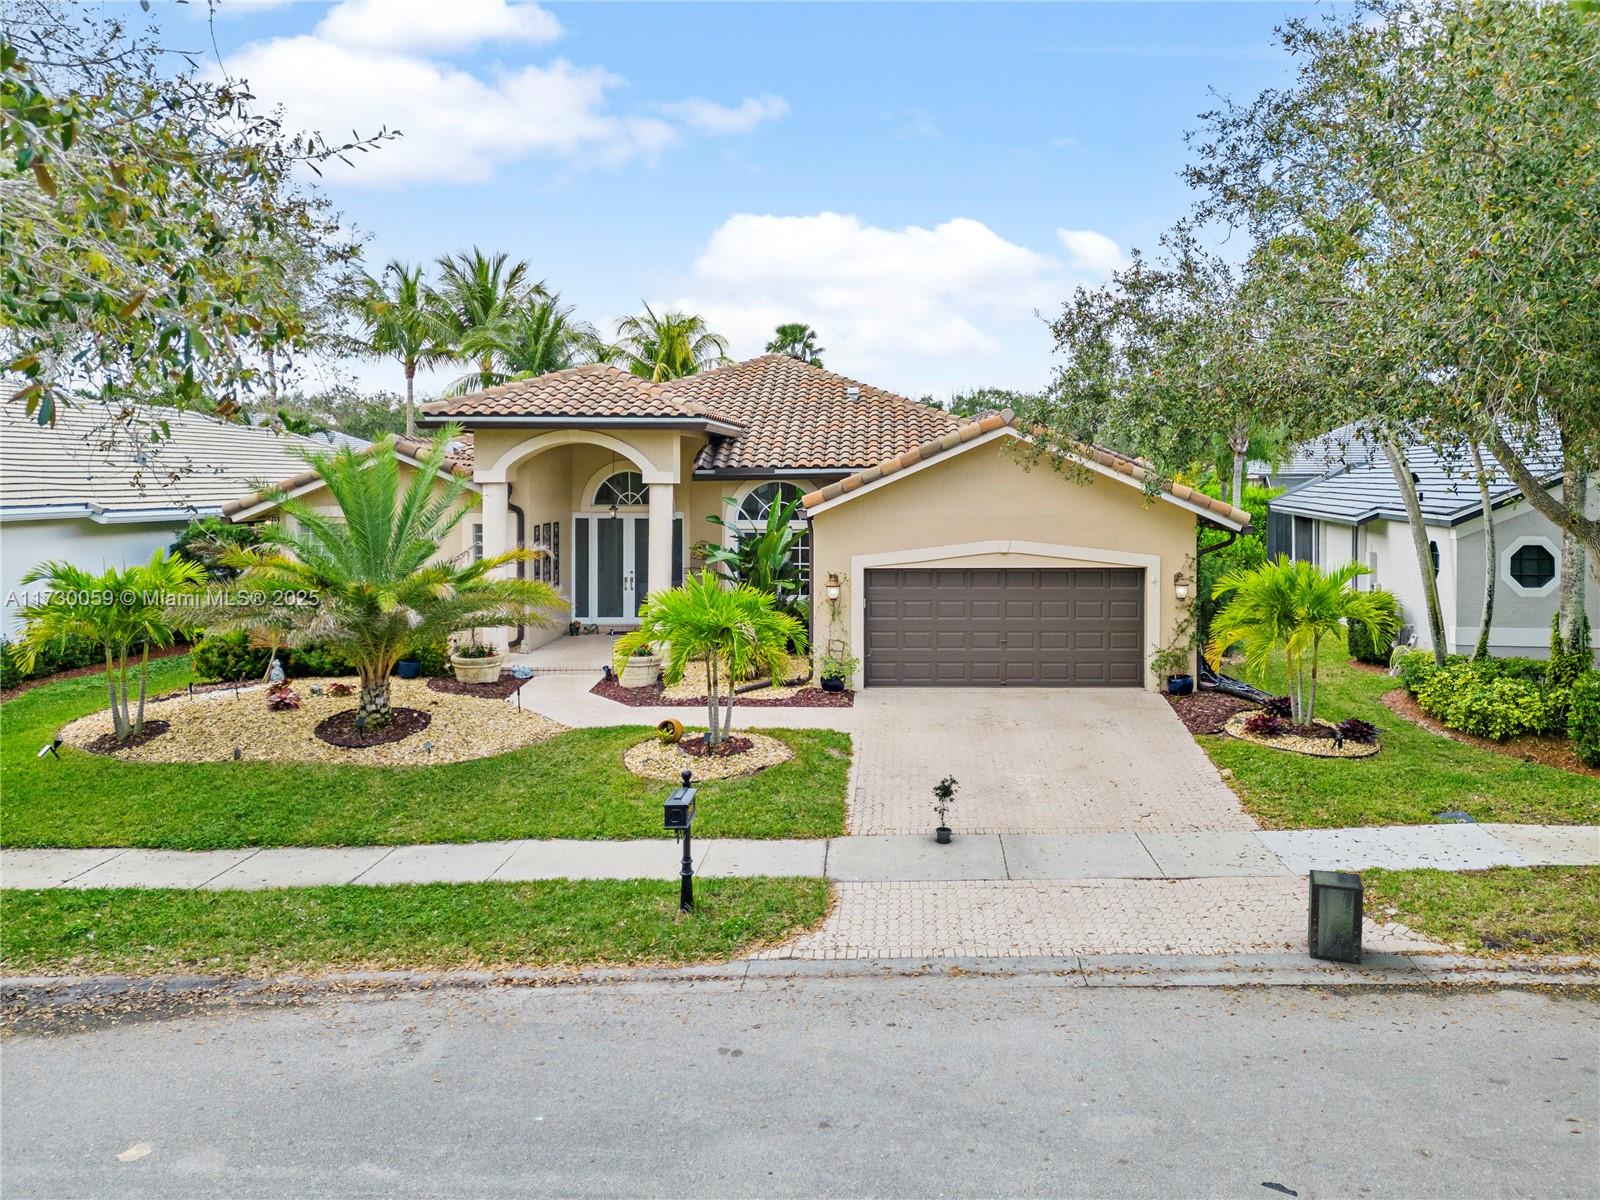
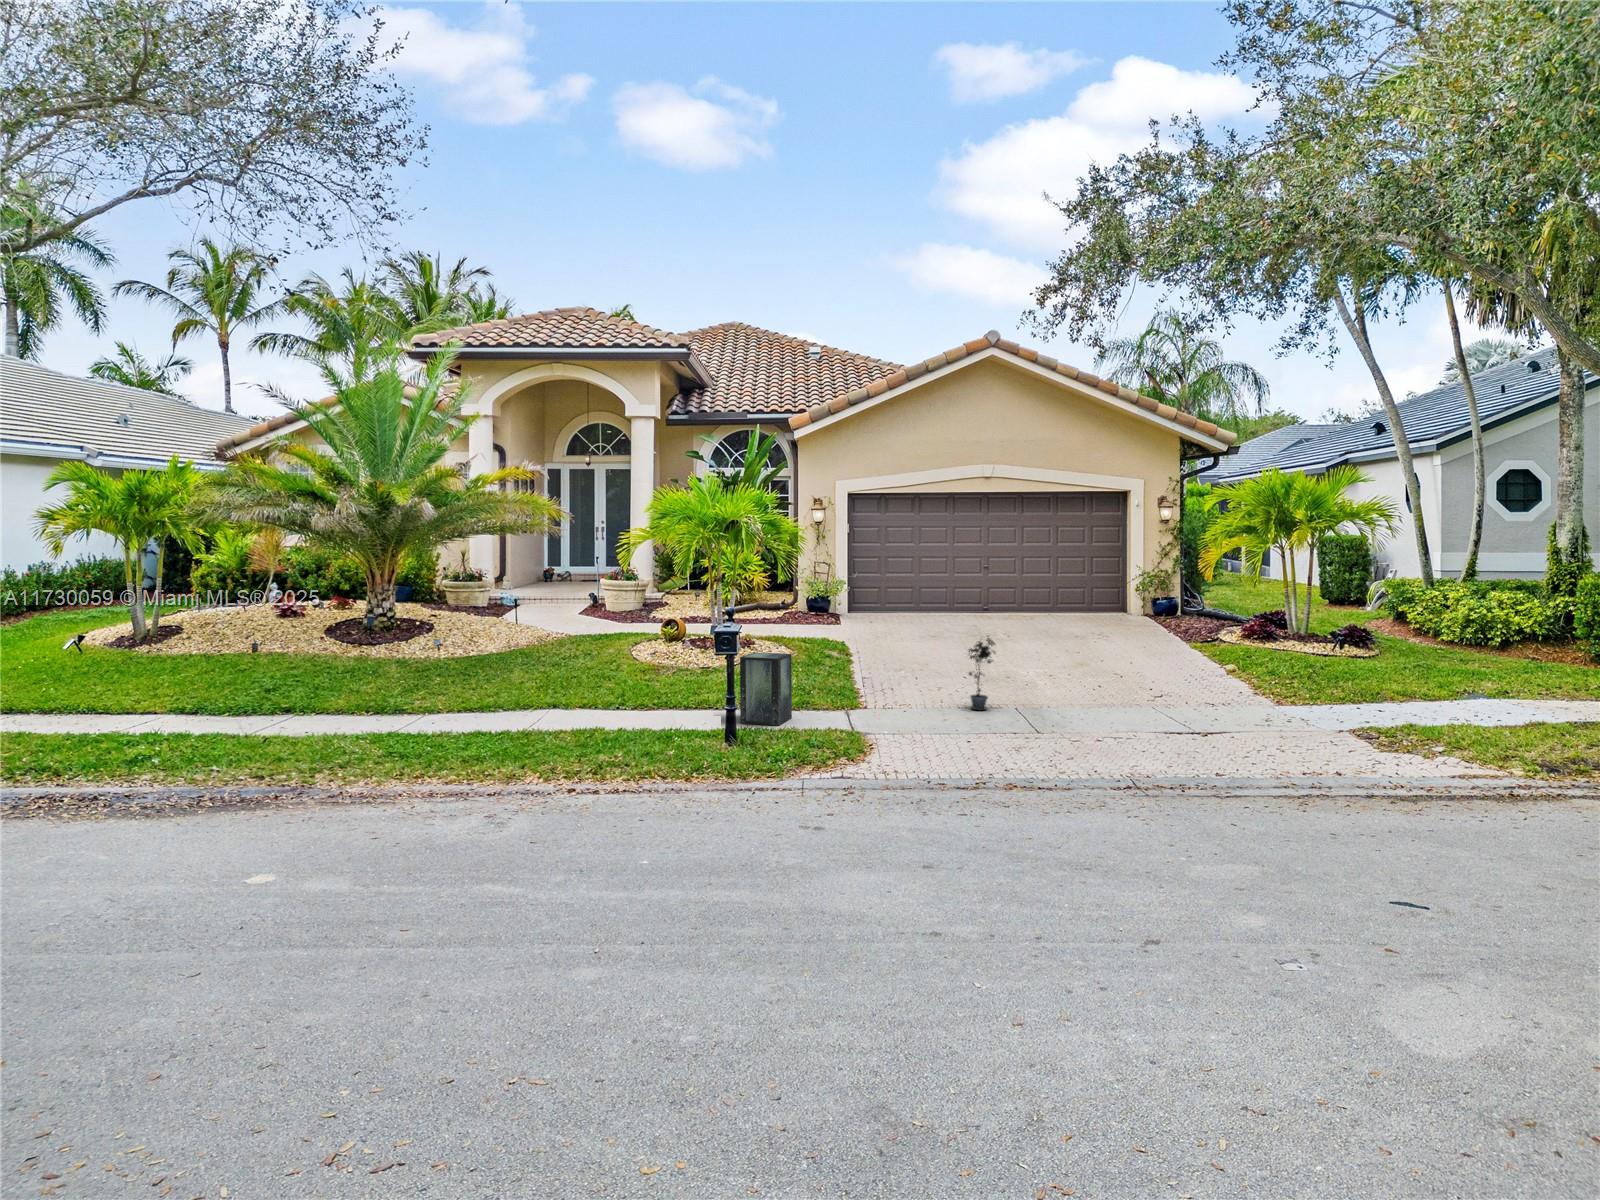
storage box: present [1308,870,1363,964] -> present [740,653,792,726]

